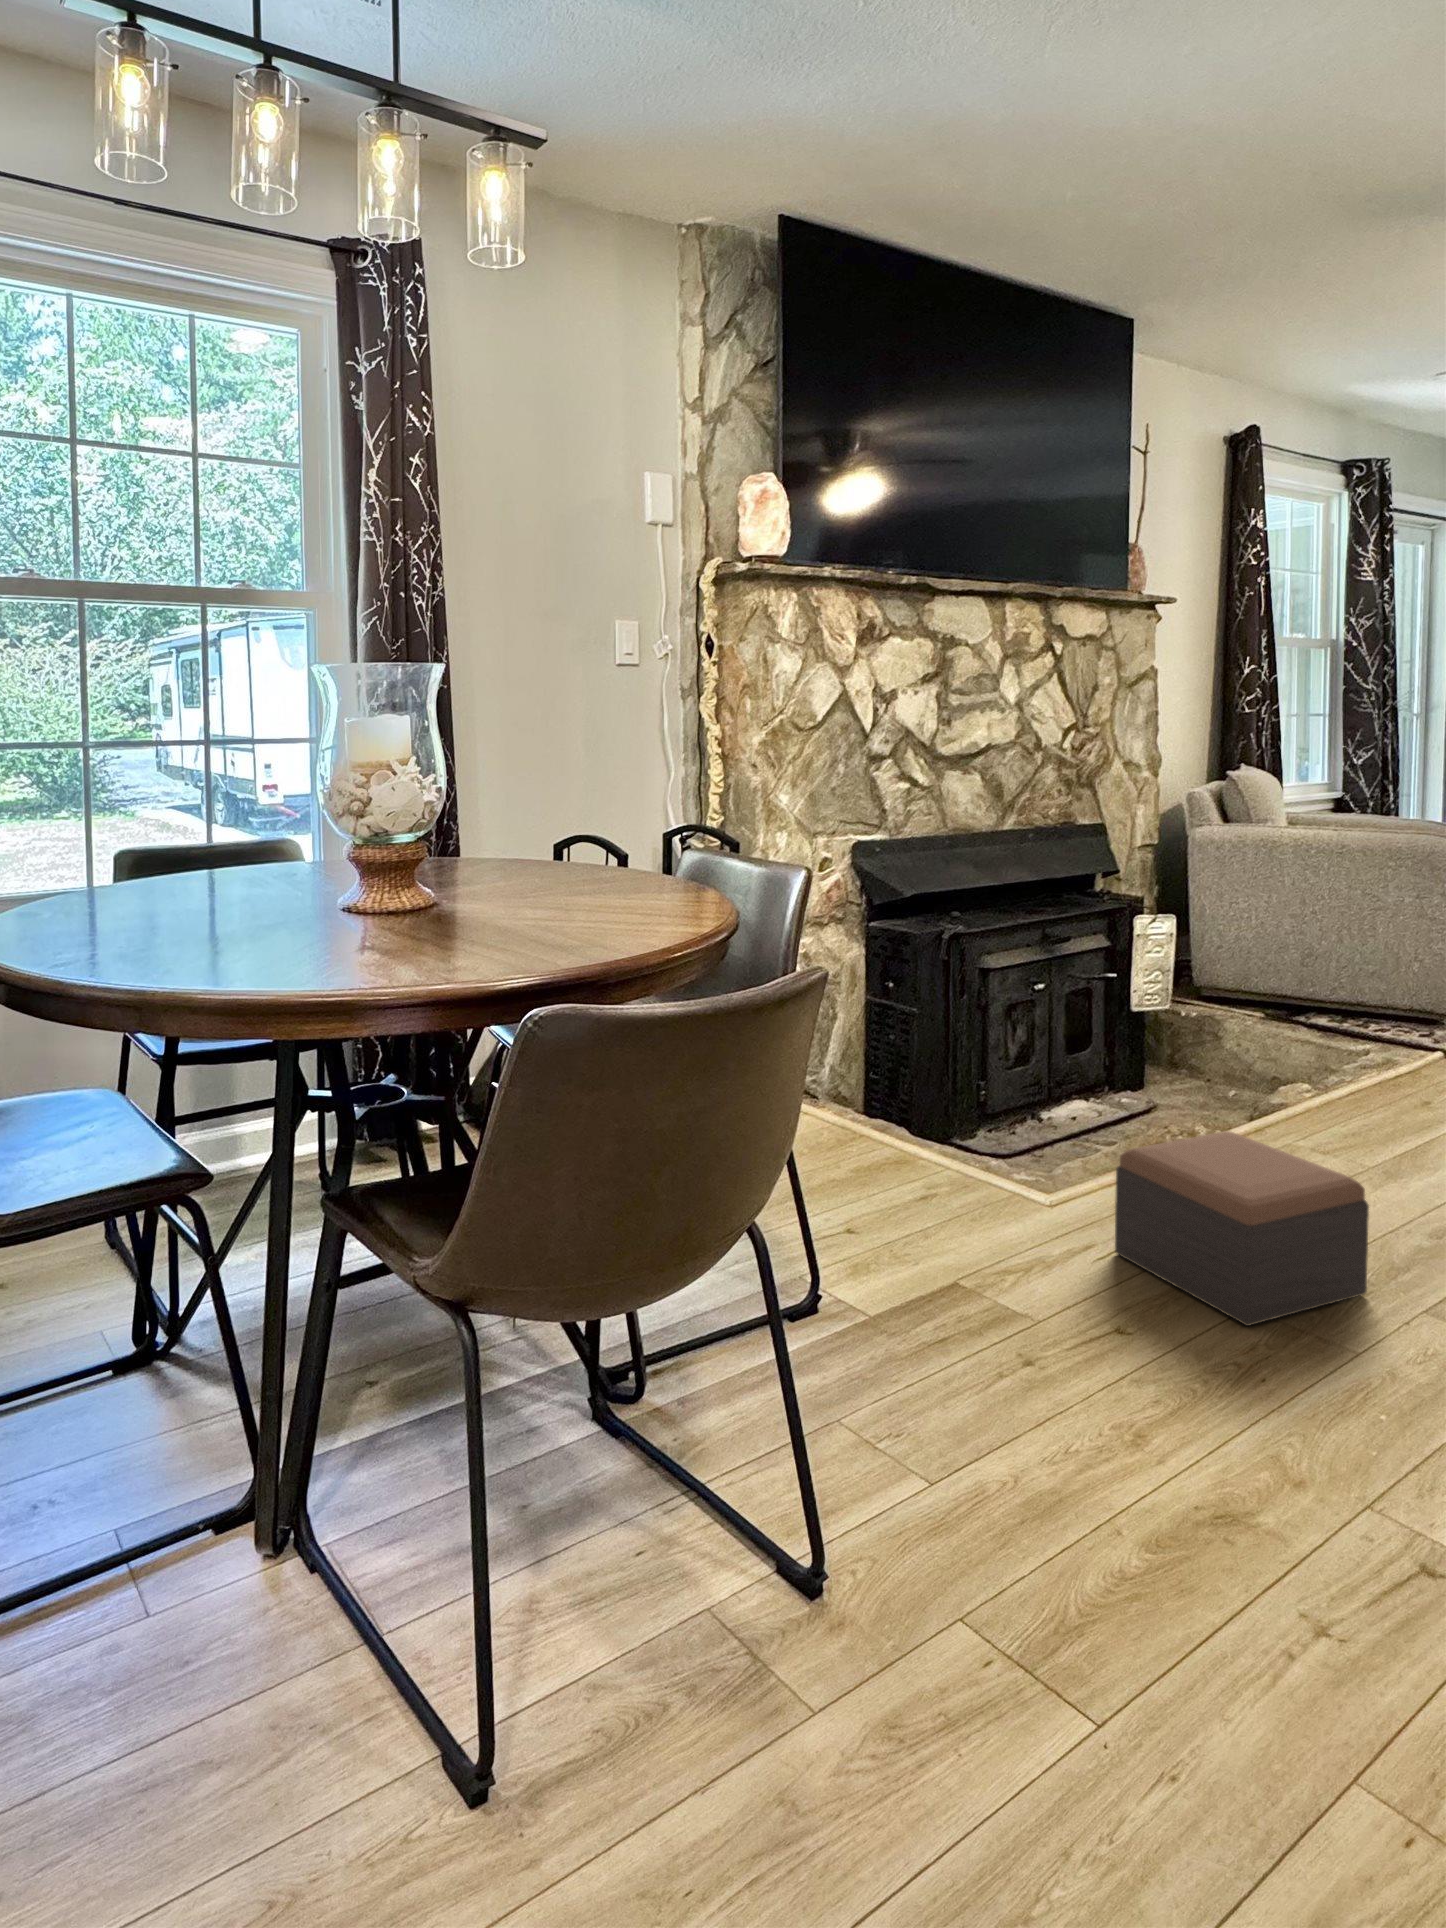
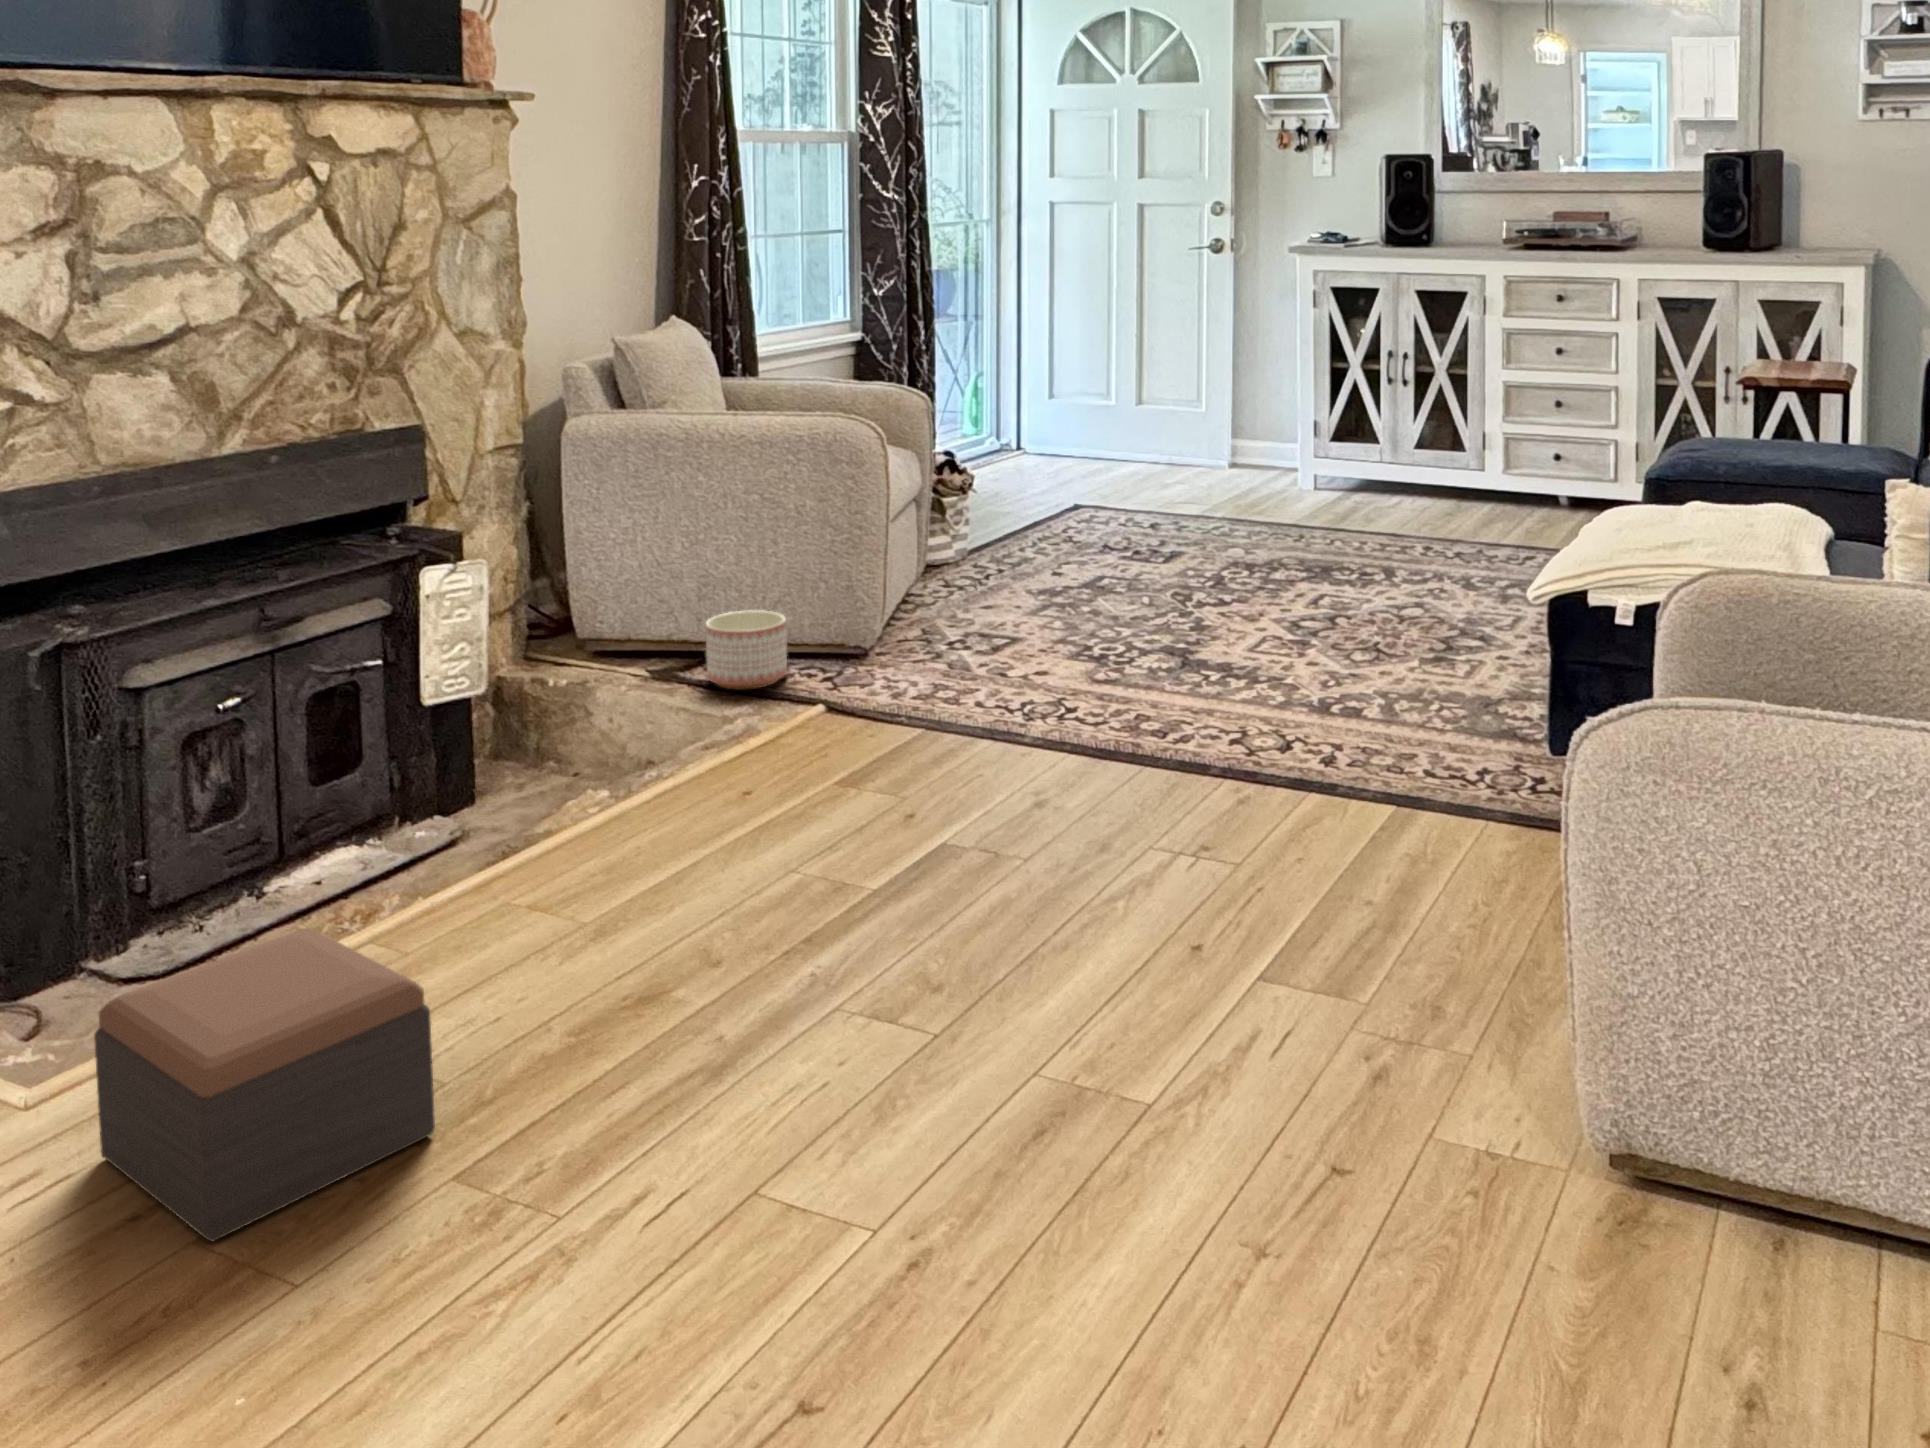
planter: none [1311,979,1383,1037] -> present [706,610,787,689]

